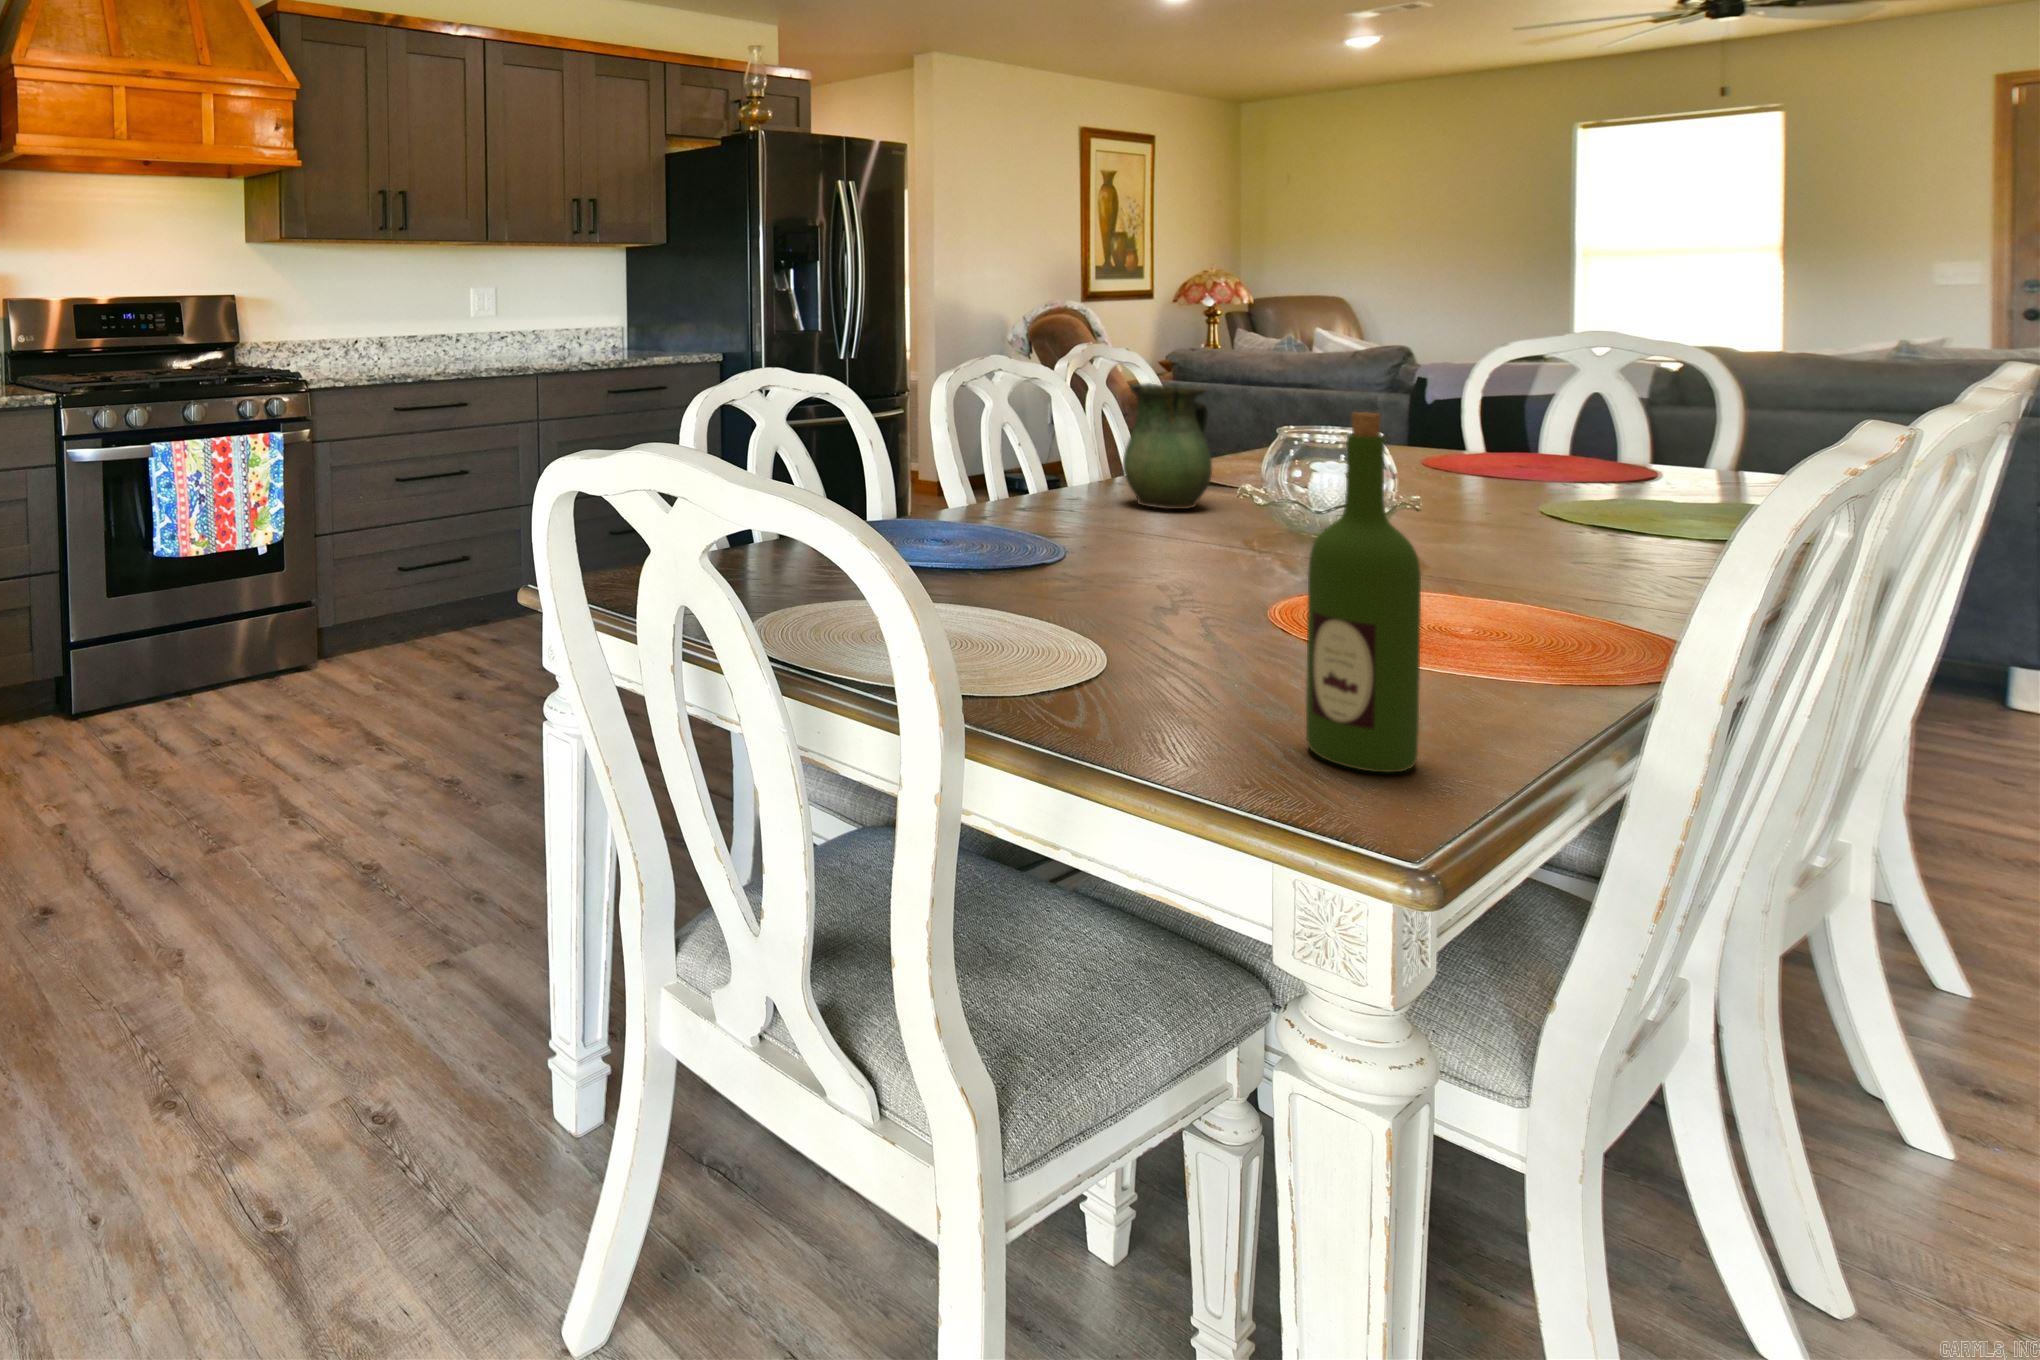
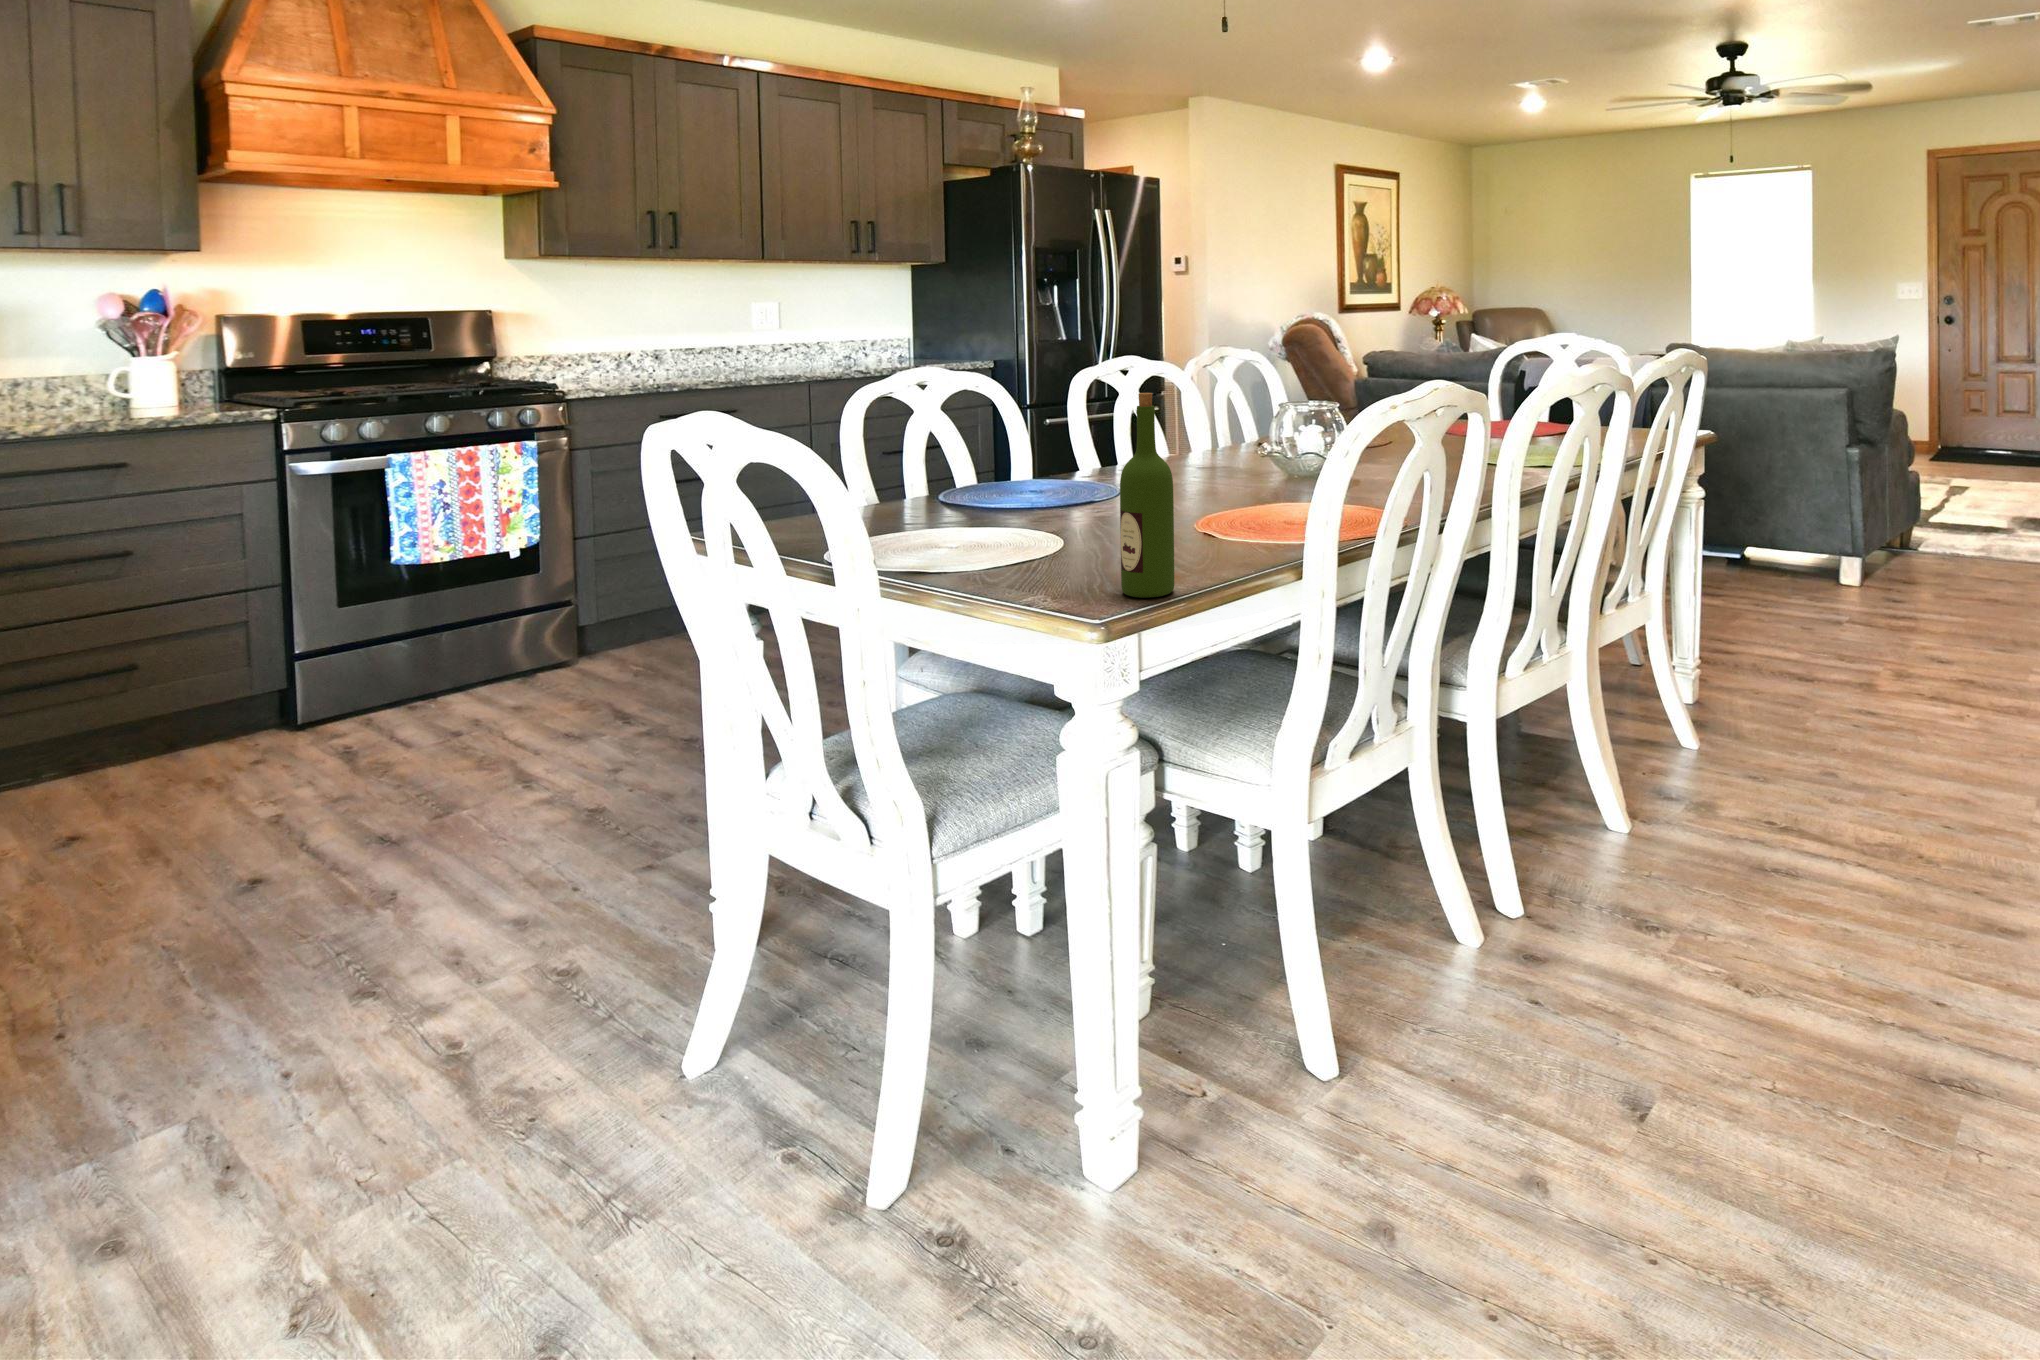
pitcher: present [1123,383,1212,509] -> none [1195,379,1254,470]

